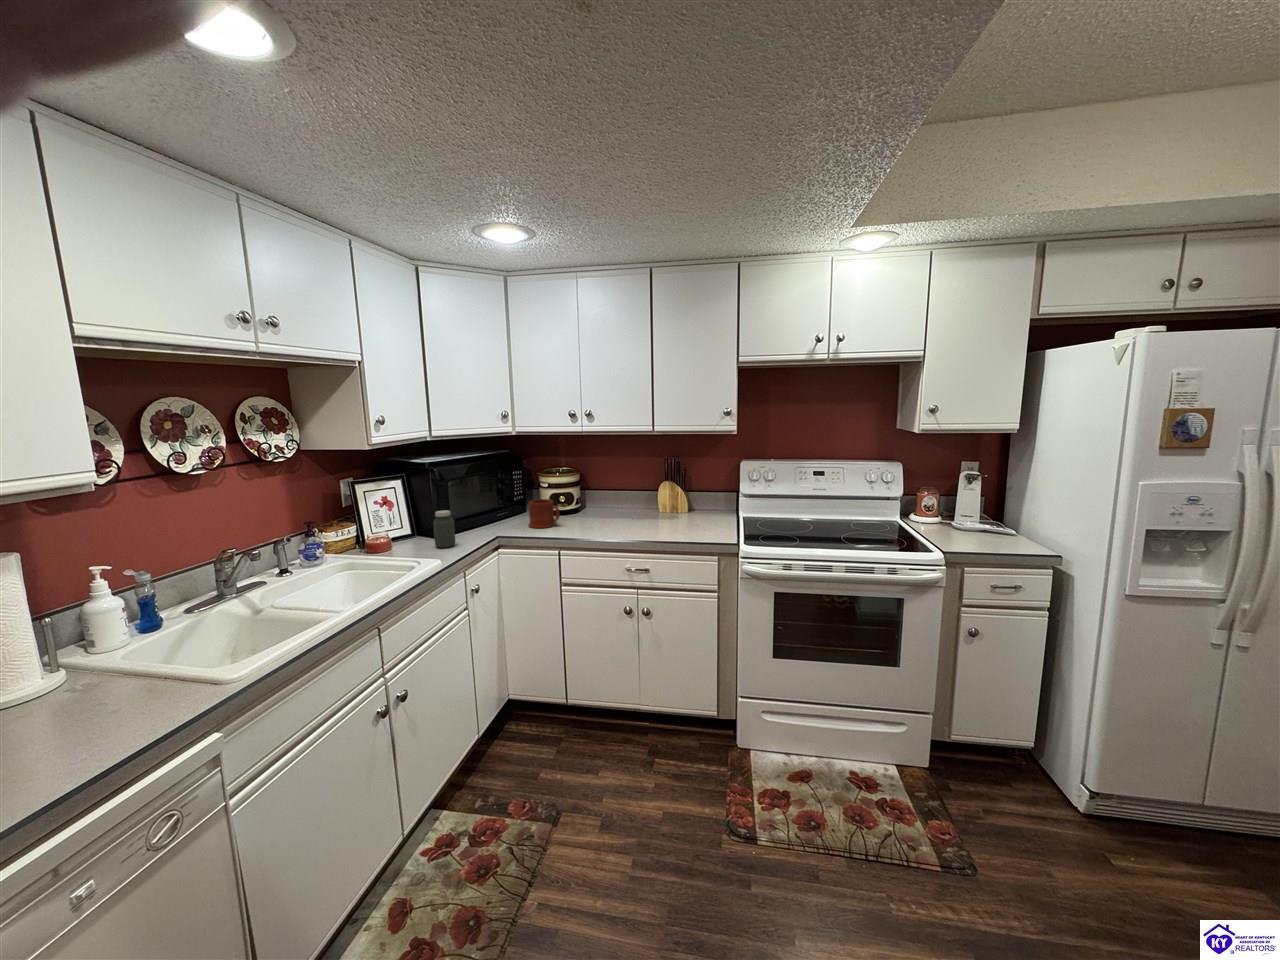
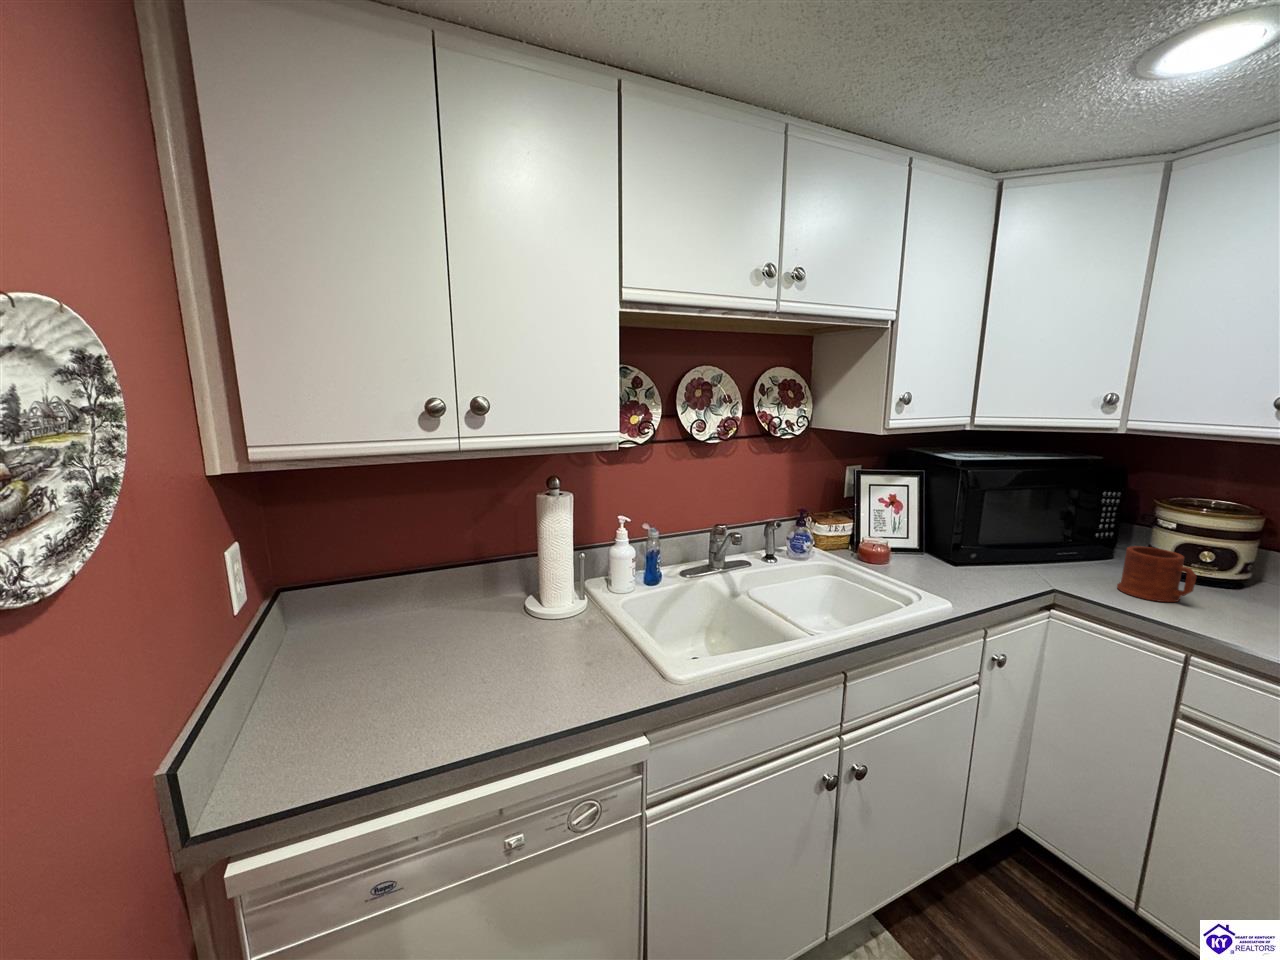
jar: present [433,510,455,548] -> none [947,530,982,585]

